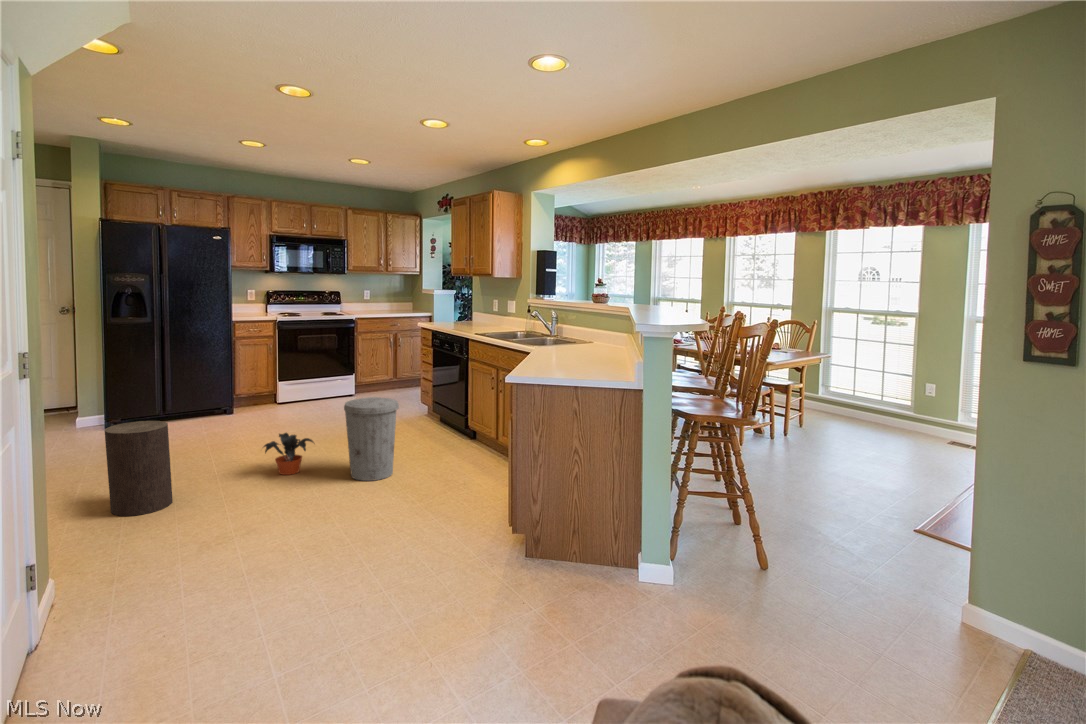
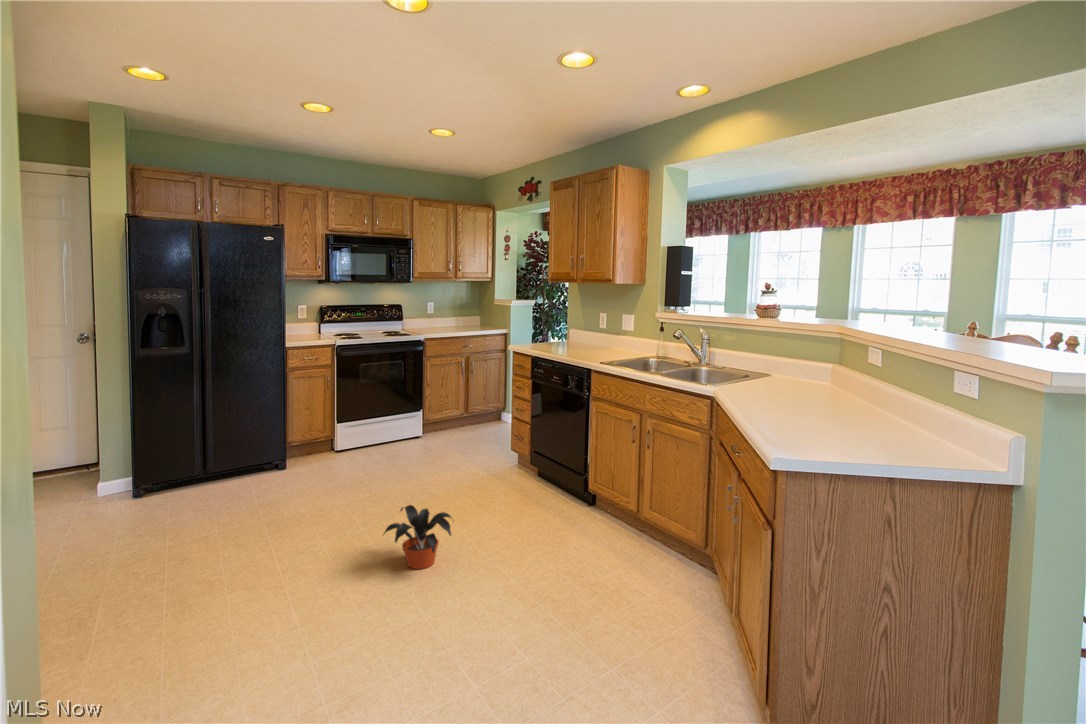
trash can: present [344,397,399,481] -> none [503,450,578,575]
stool: present [105,421,173,516] -> none [175,512,278,677]

